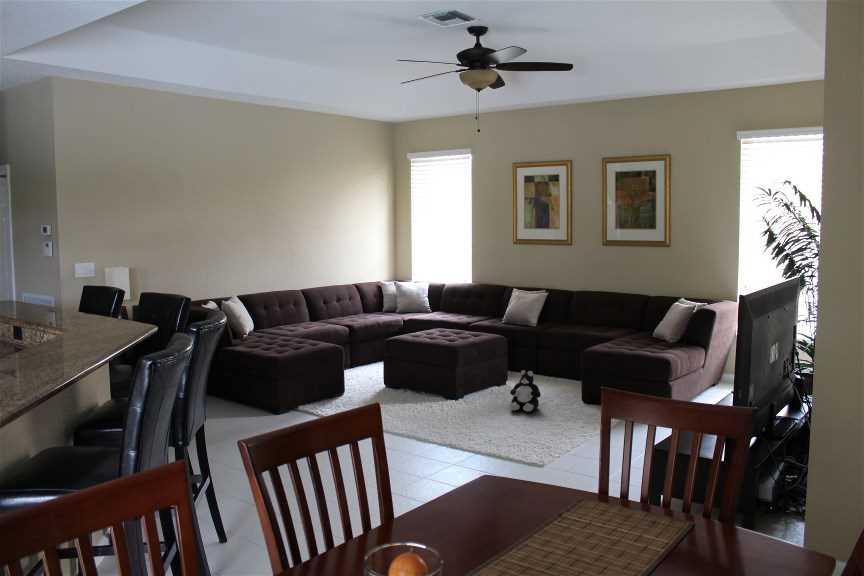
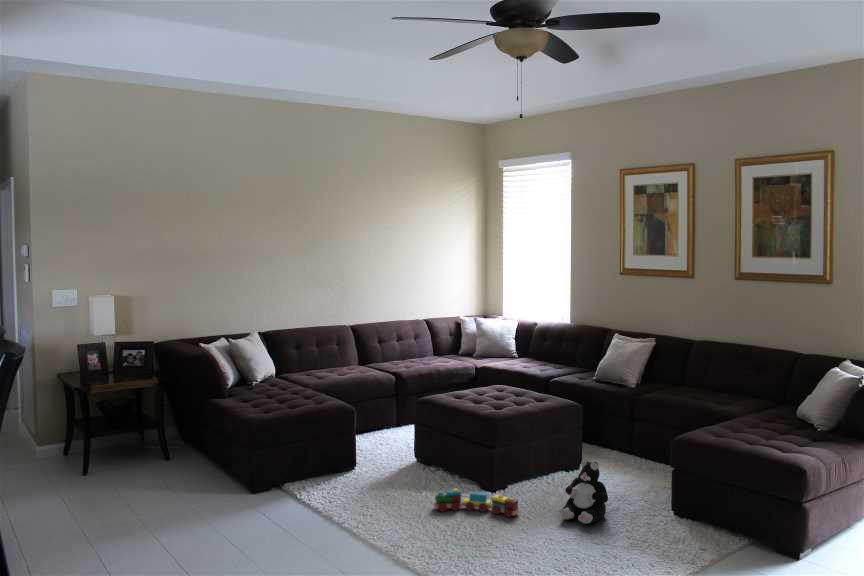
toy train: none [419,397,481,413] -> present [434,489,519,517]

